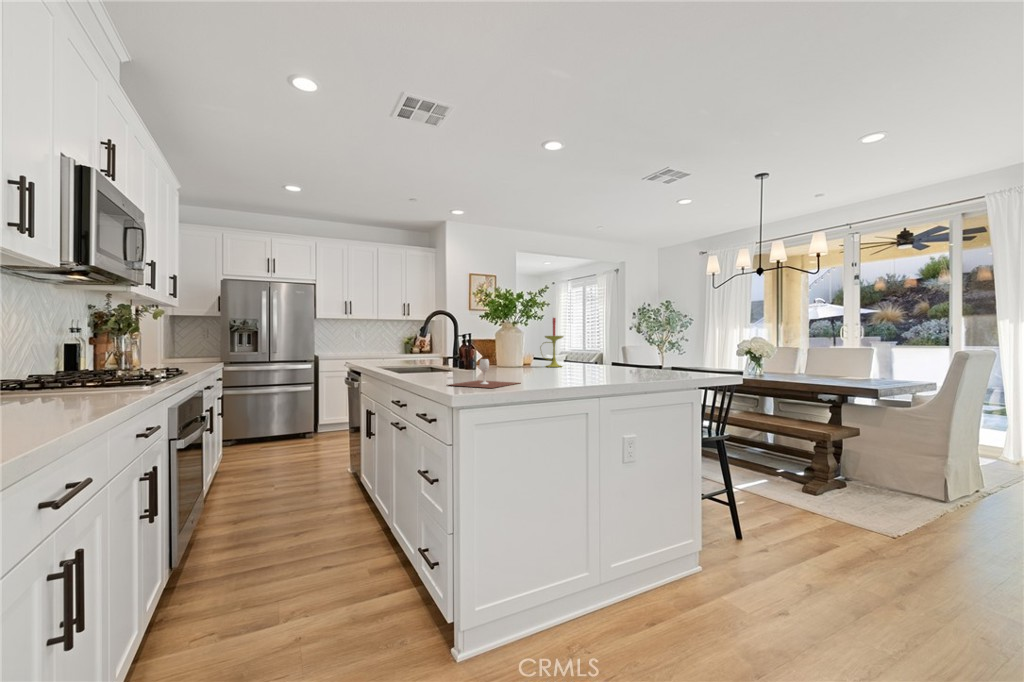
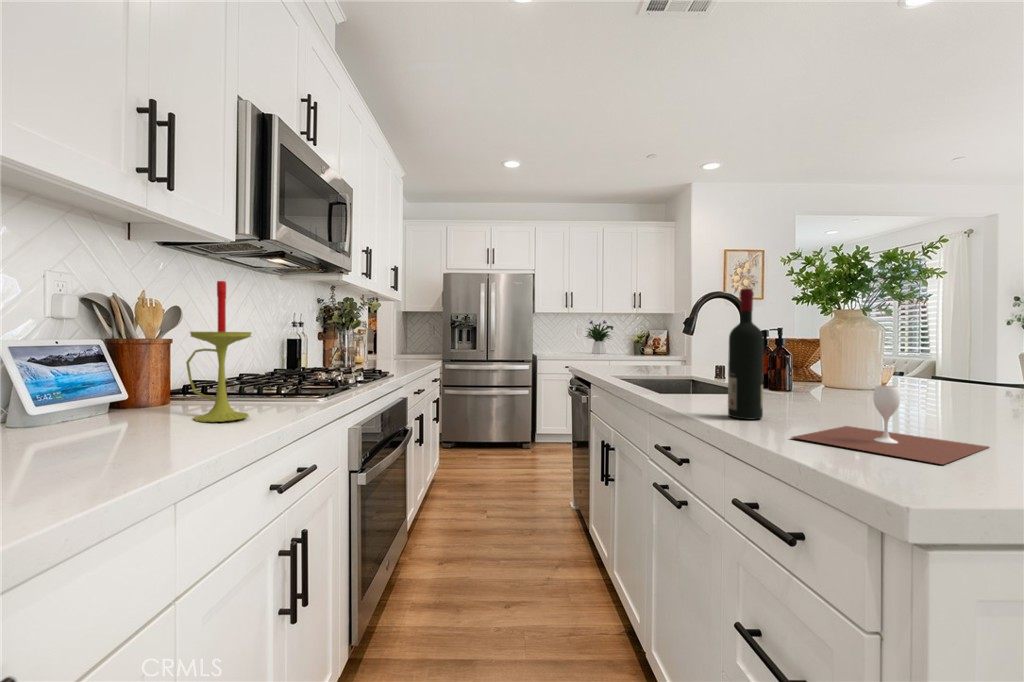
wine bottle: none [427,312,444,381] -> present [728,288,764,420]
candle: present [540,318,563,367] -> present [186,281,251,422]
flower arrangement: none [357,324,388,353] -> present [585,320,614,354]

